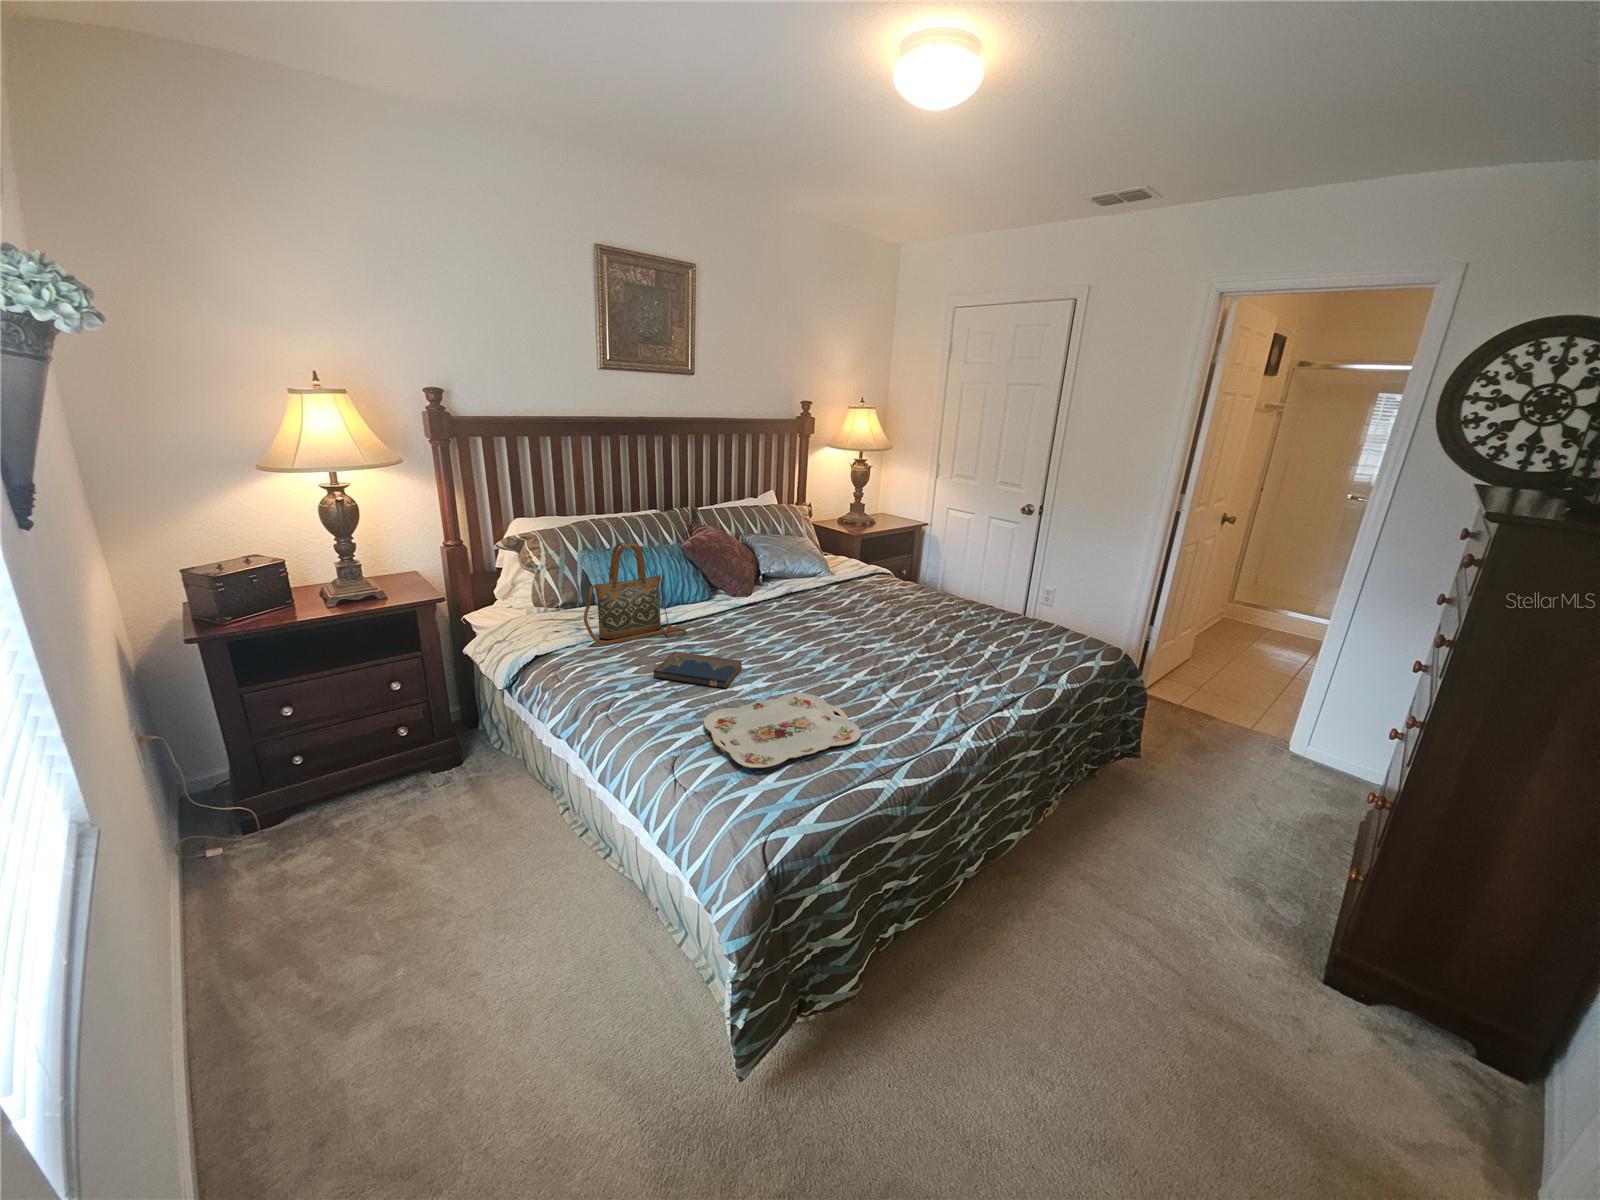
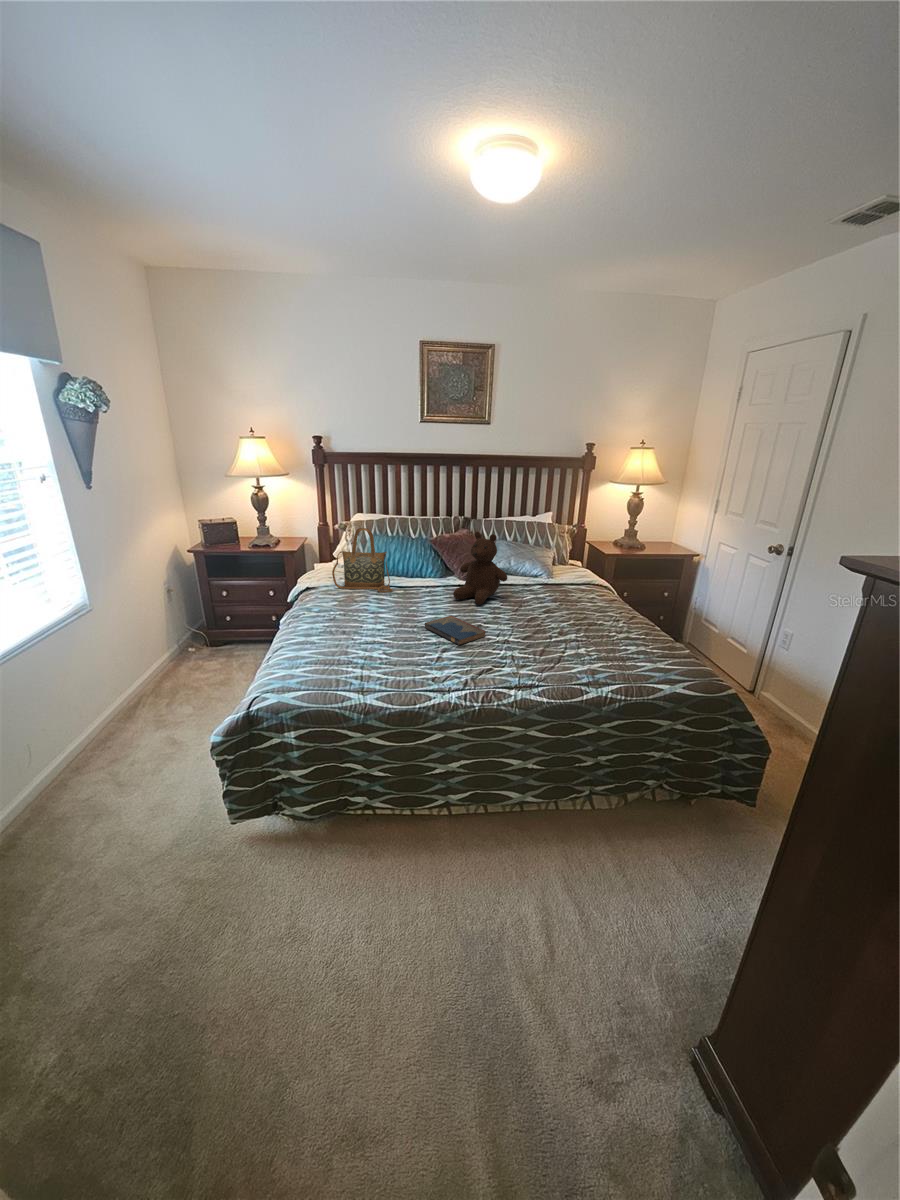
teddy bear: none [767,528,839,624] -> present [453,532,507,605]
hardcover book: present [654,651,742,688] -> present [425,616,486,645]
serving tray: present [704,693,861,768] -> none [295,631,398,668]

